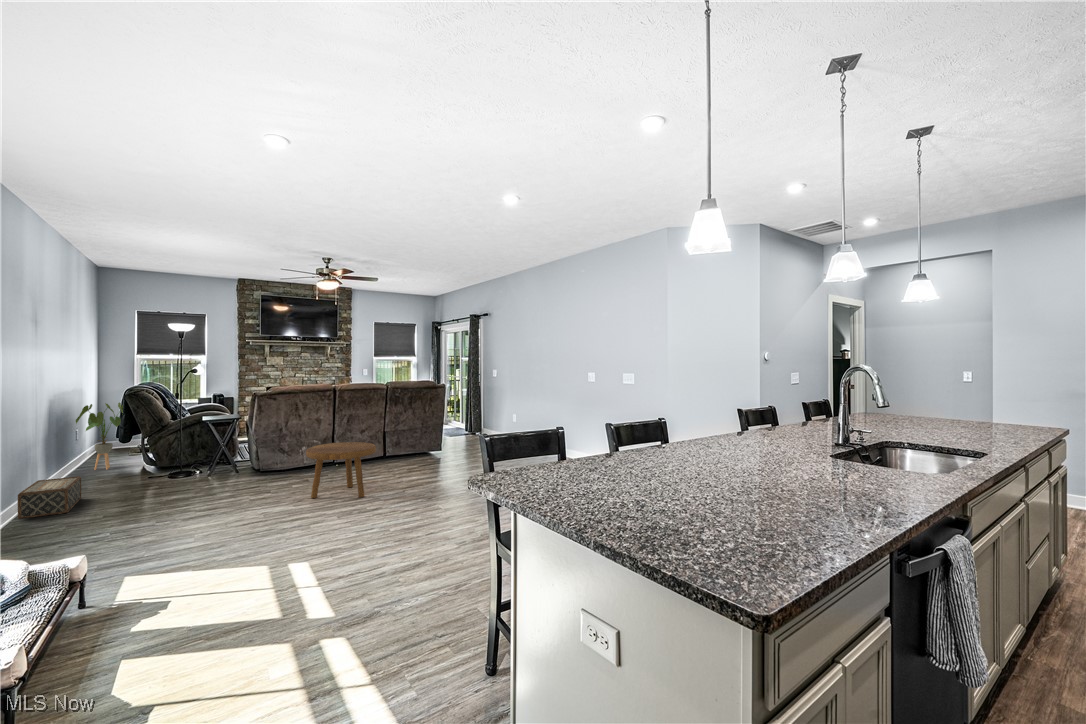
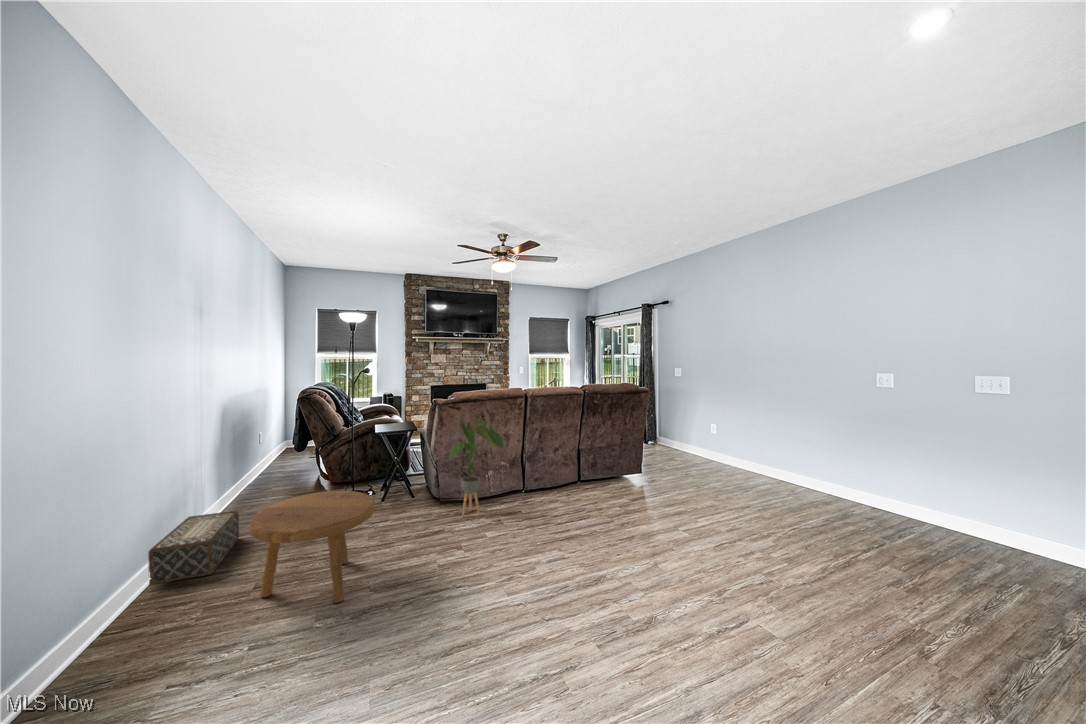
house plant: present [76,403,123,470] -> present [449,420,504,517]
footstool: present [306,442,376,498] -> present [250,491,375,603]

